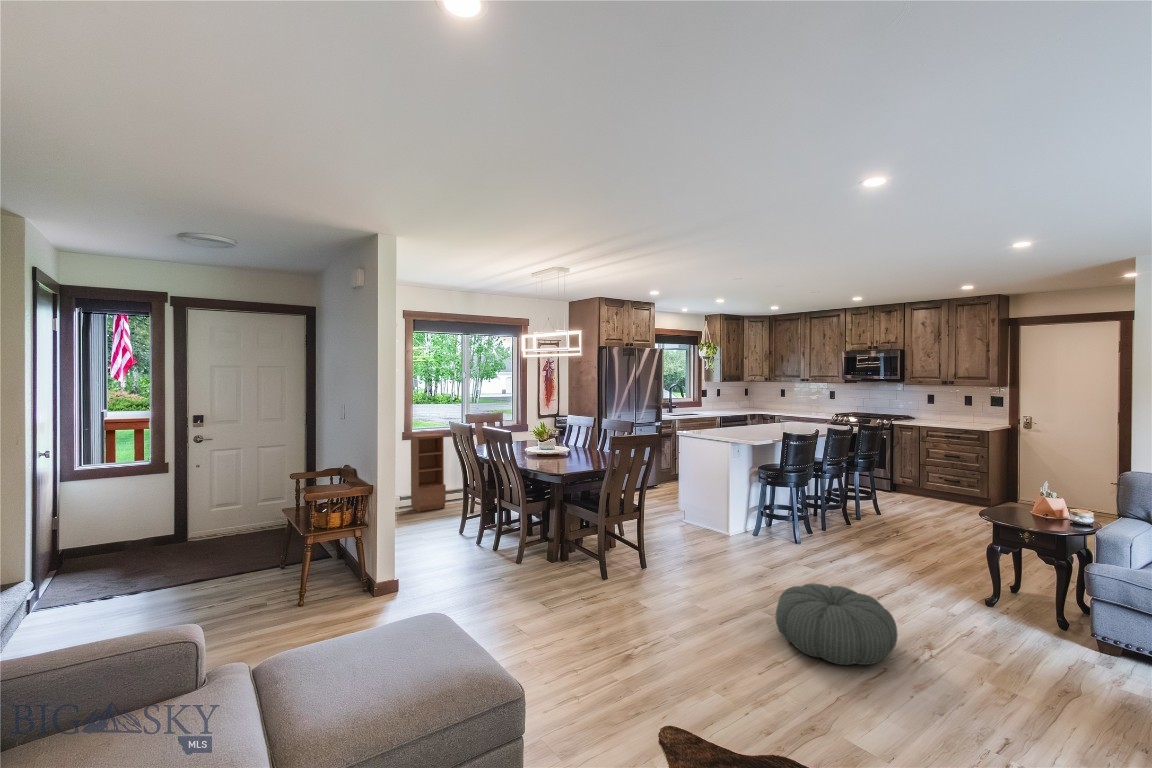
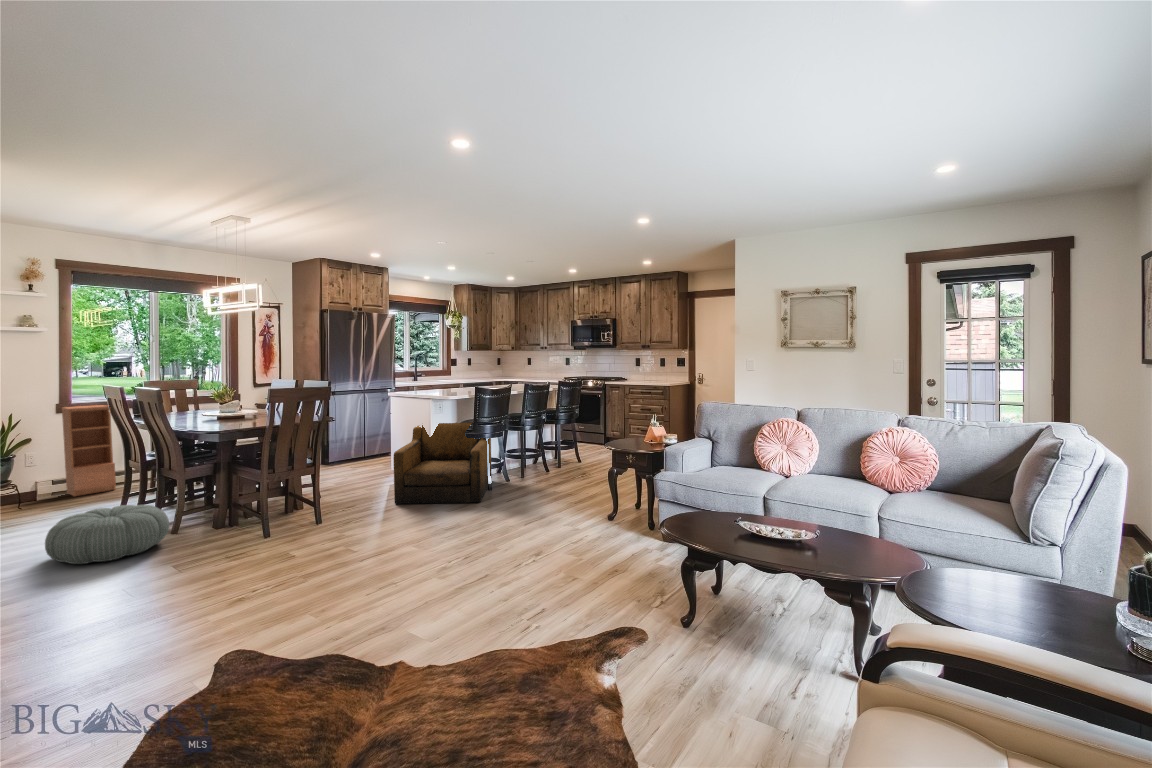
armchair: none [703,466,799,561] -> present [393,423,491,504]
pouf: present [776,584,897,665] -> present [45,505,169,564]

